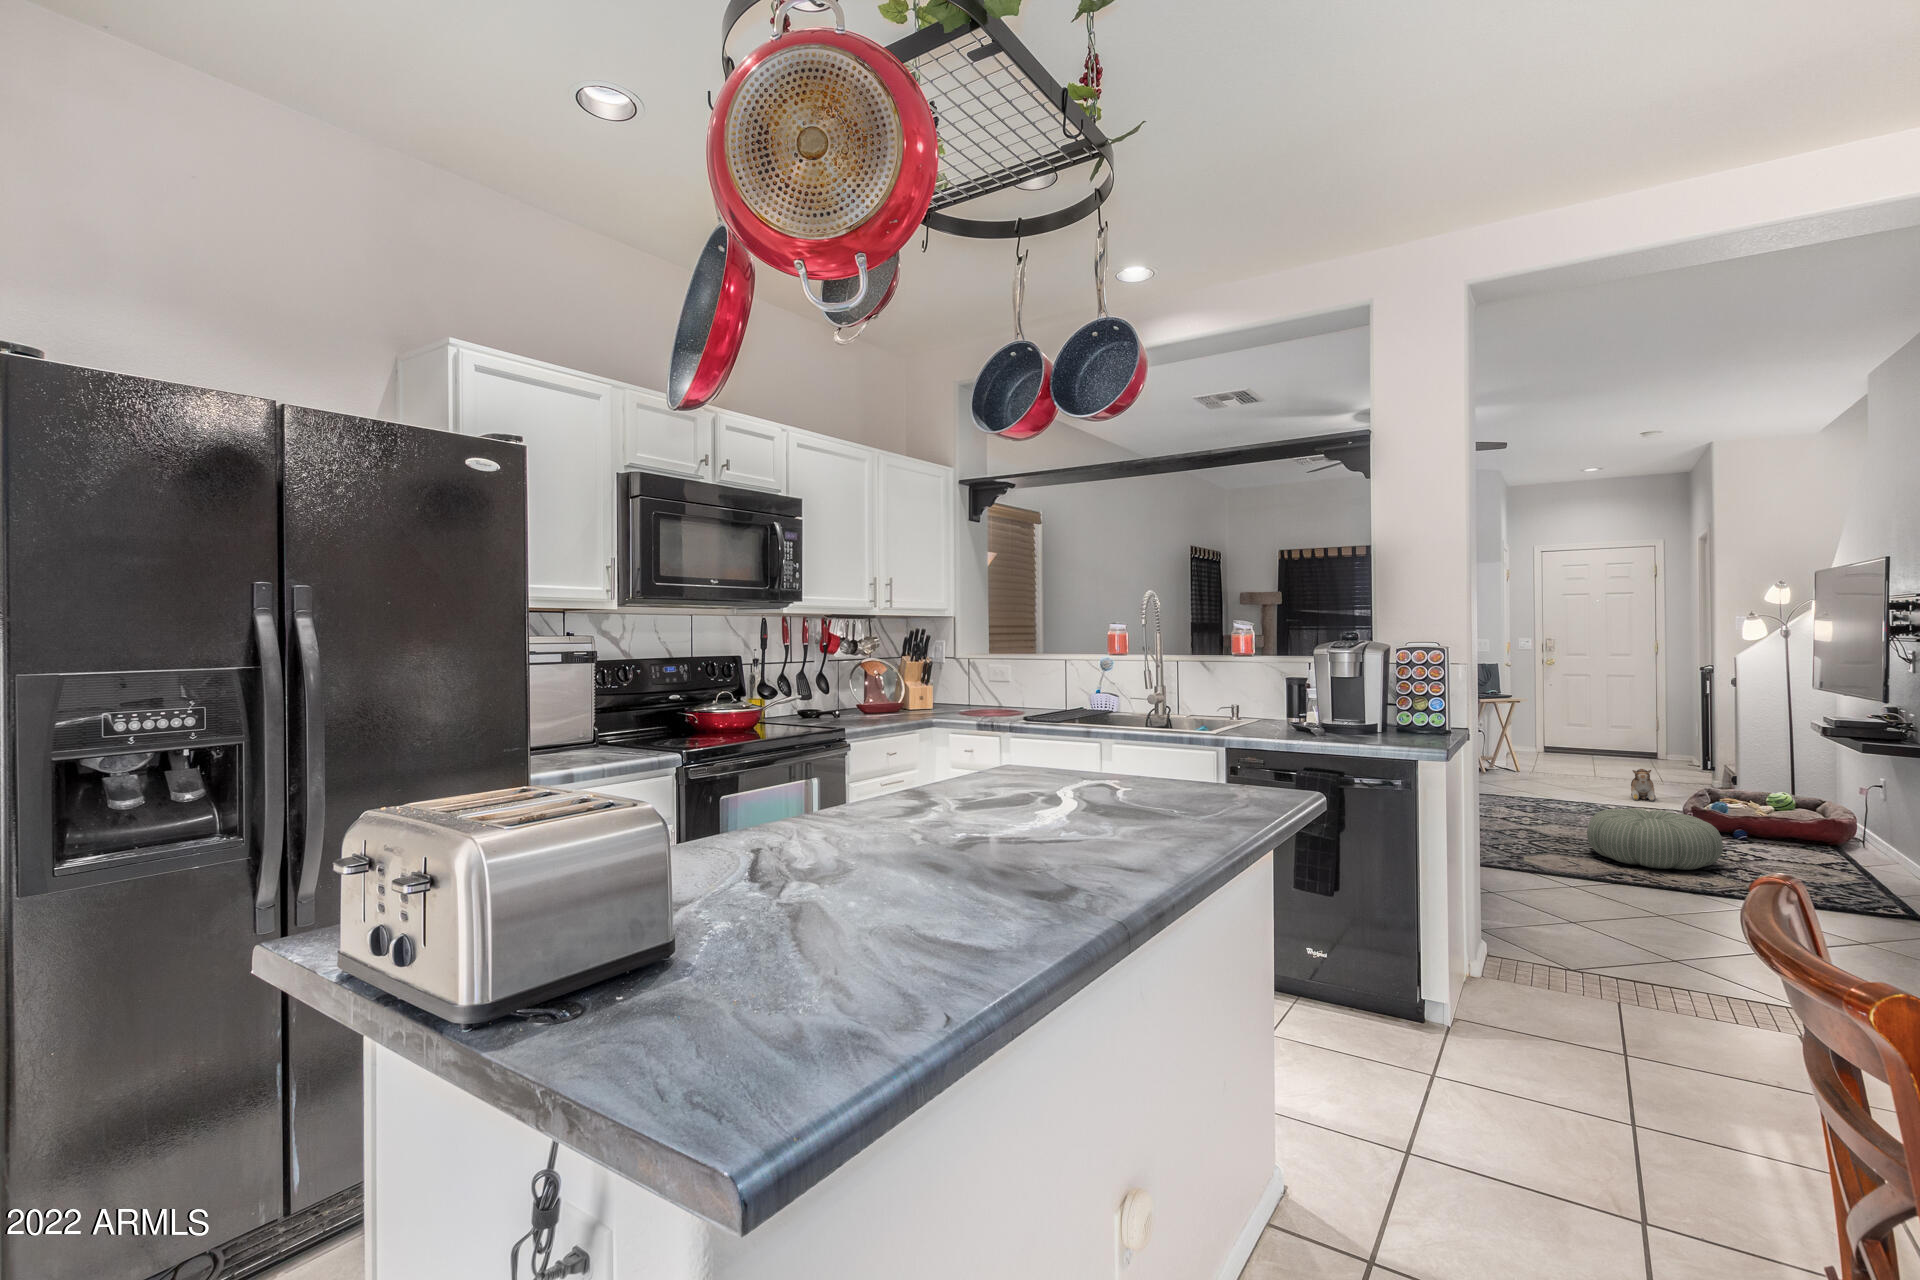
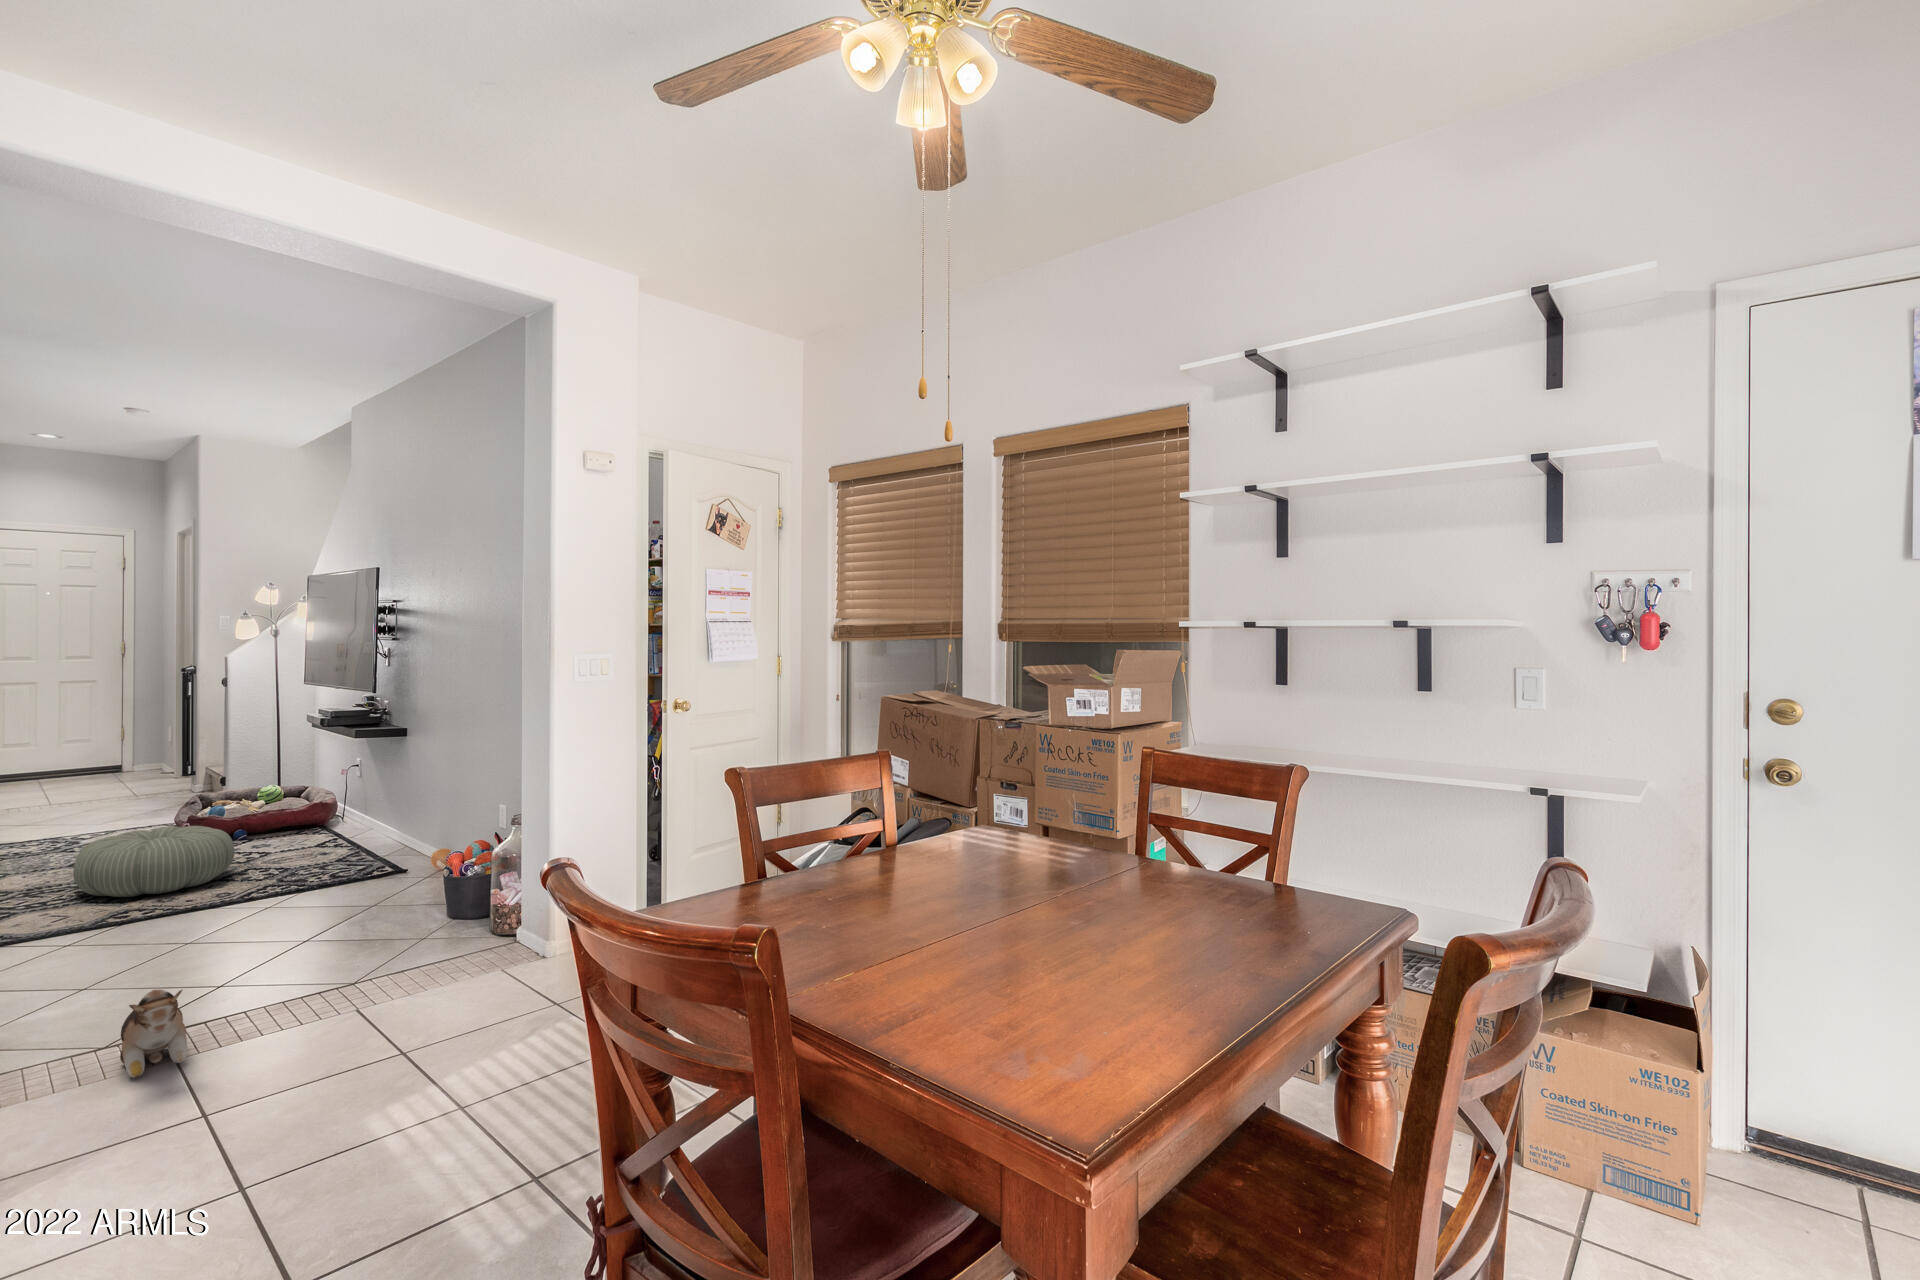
plush toy: present [1631,769,1655,801] -> present [120,990,187,1078]

